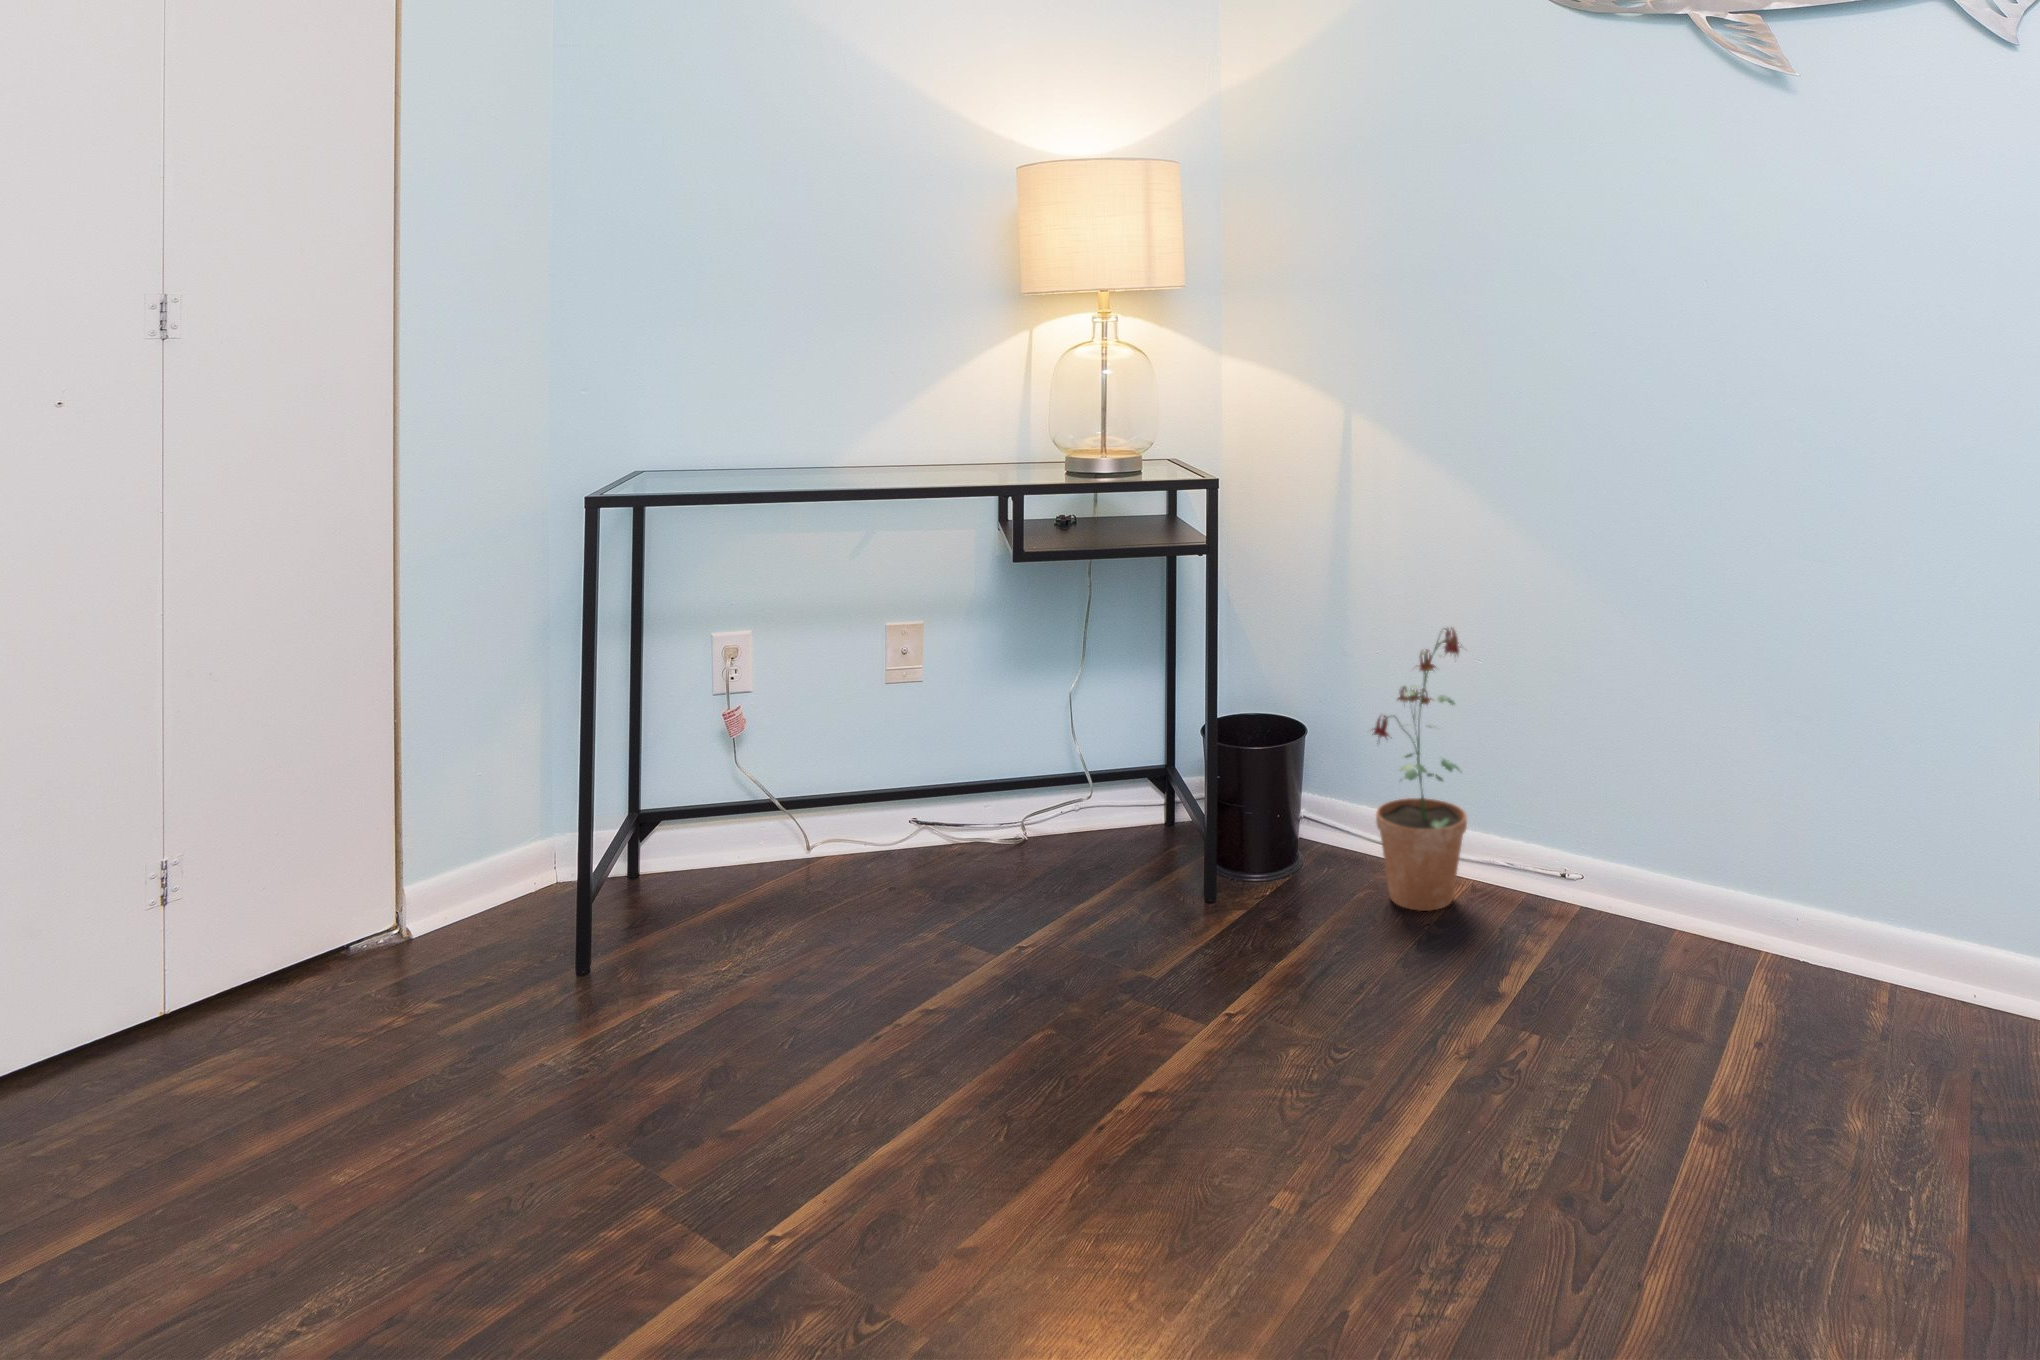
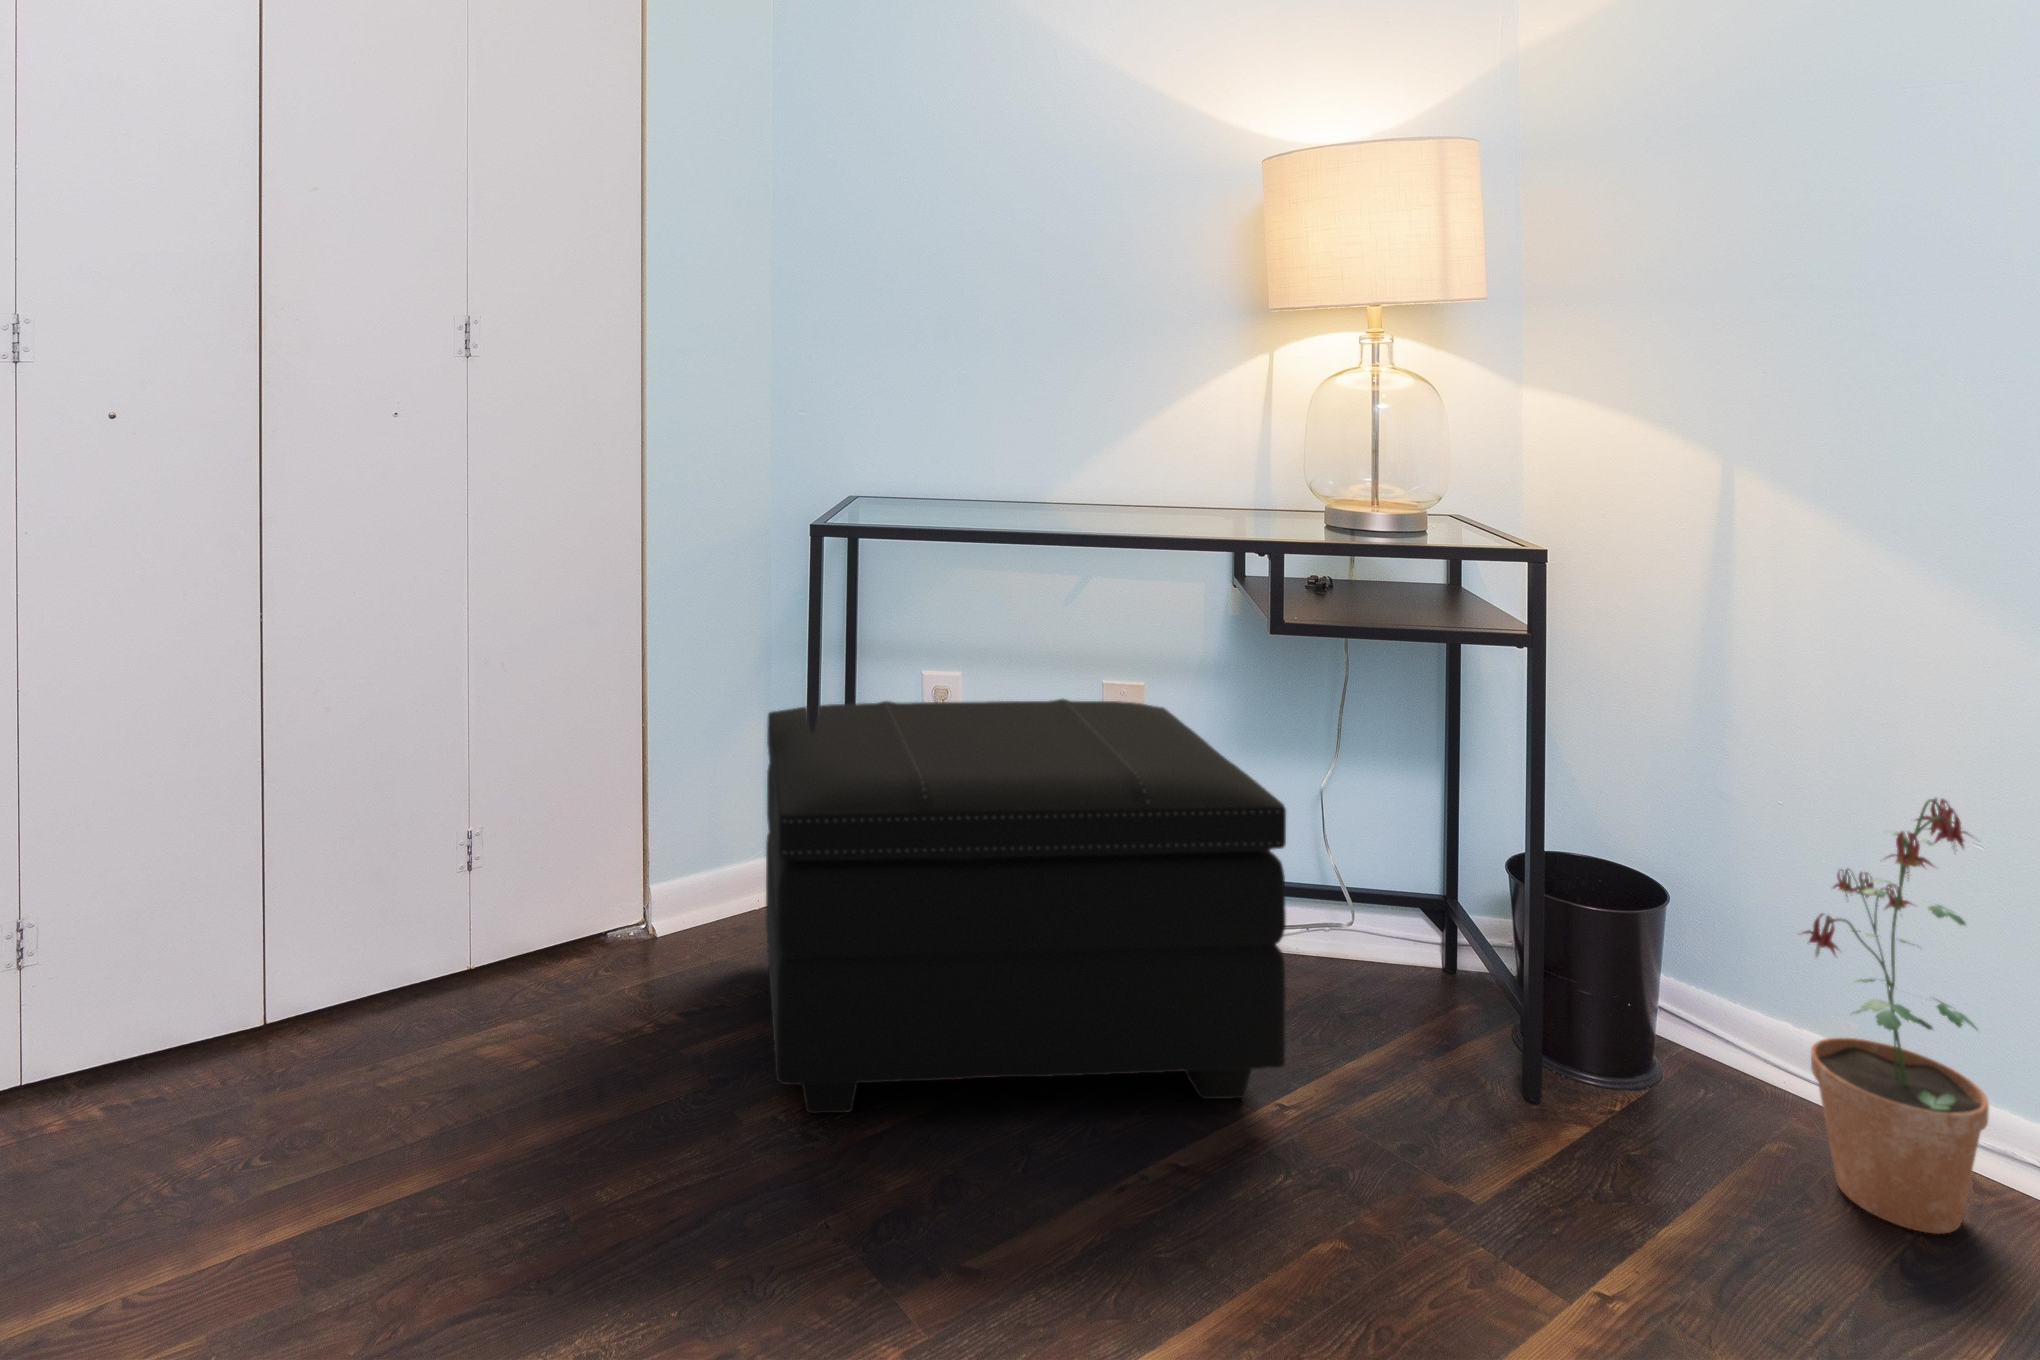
footstool: none [542,640,1029,1036] -> present [766,699,1286,1113]

